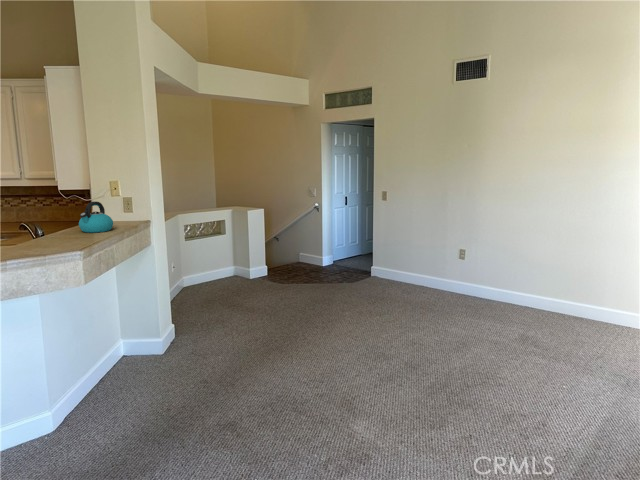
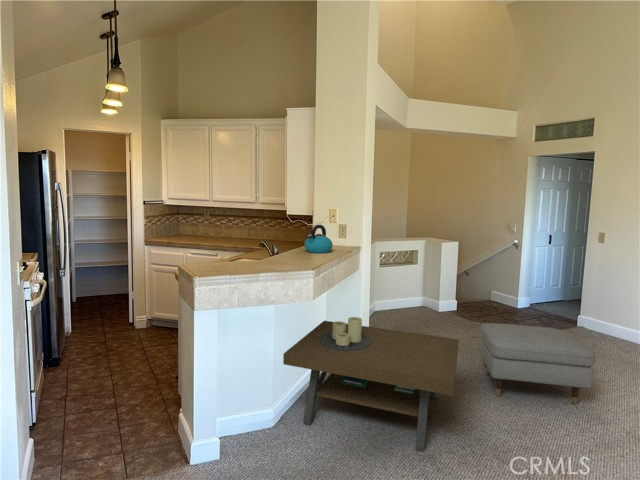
ottoman: none [278,280,367,346] -> present [479,323,595,405]
coffee table: none [63,295,256,415] -> present [283,317,459,452]

